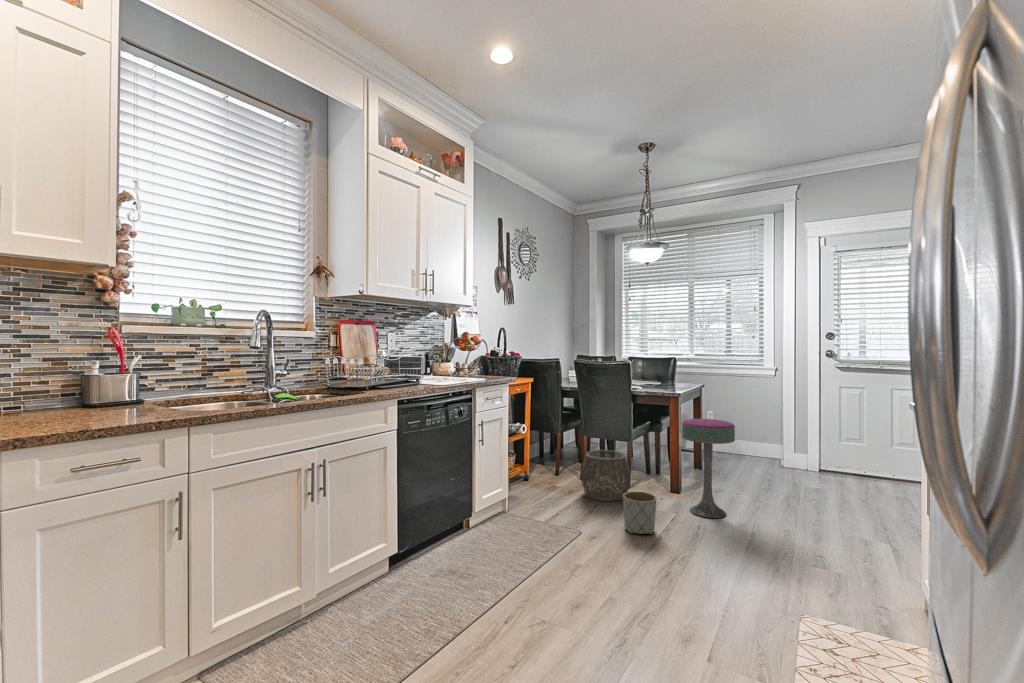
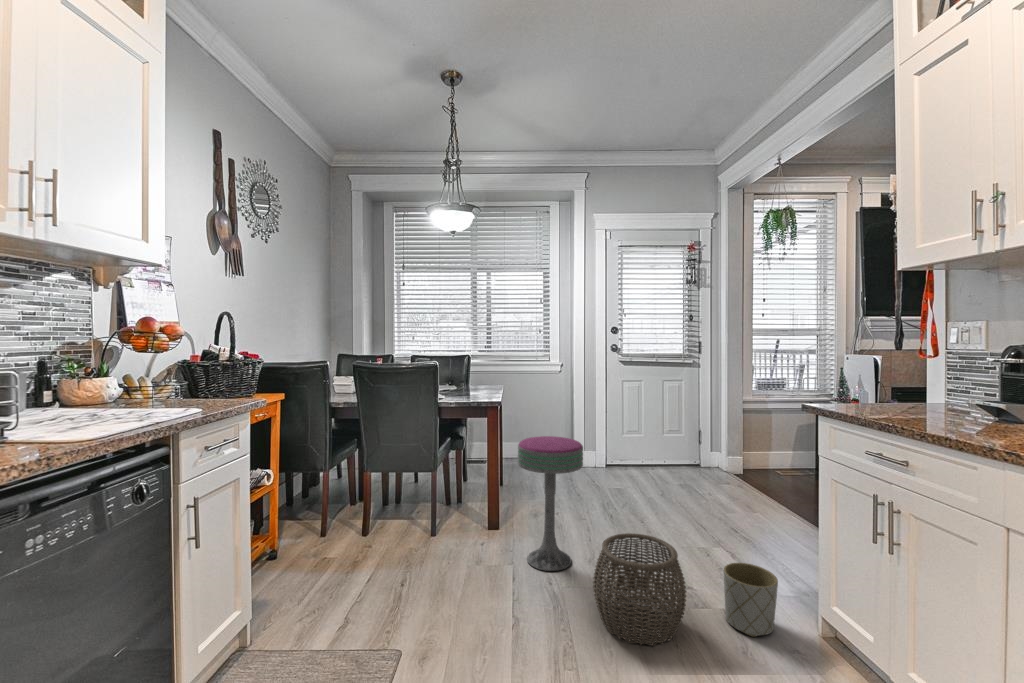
woven basket: present [581,450,631,502] -> present [593,533,686,646]
planter: present [623,492,656,534] -> present [724,563,778,637]

